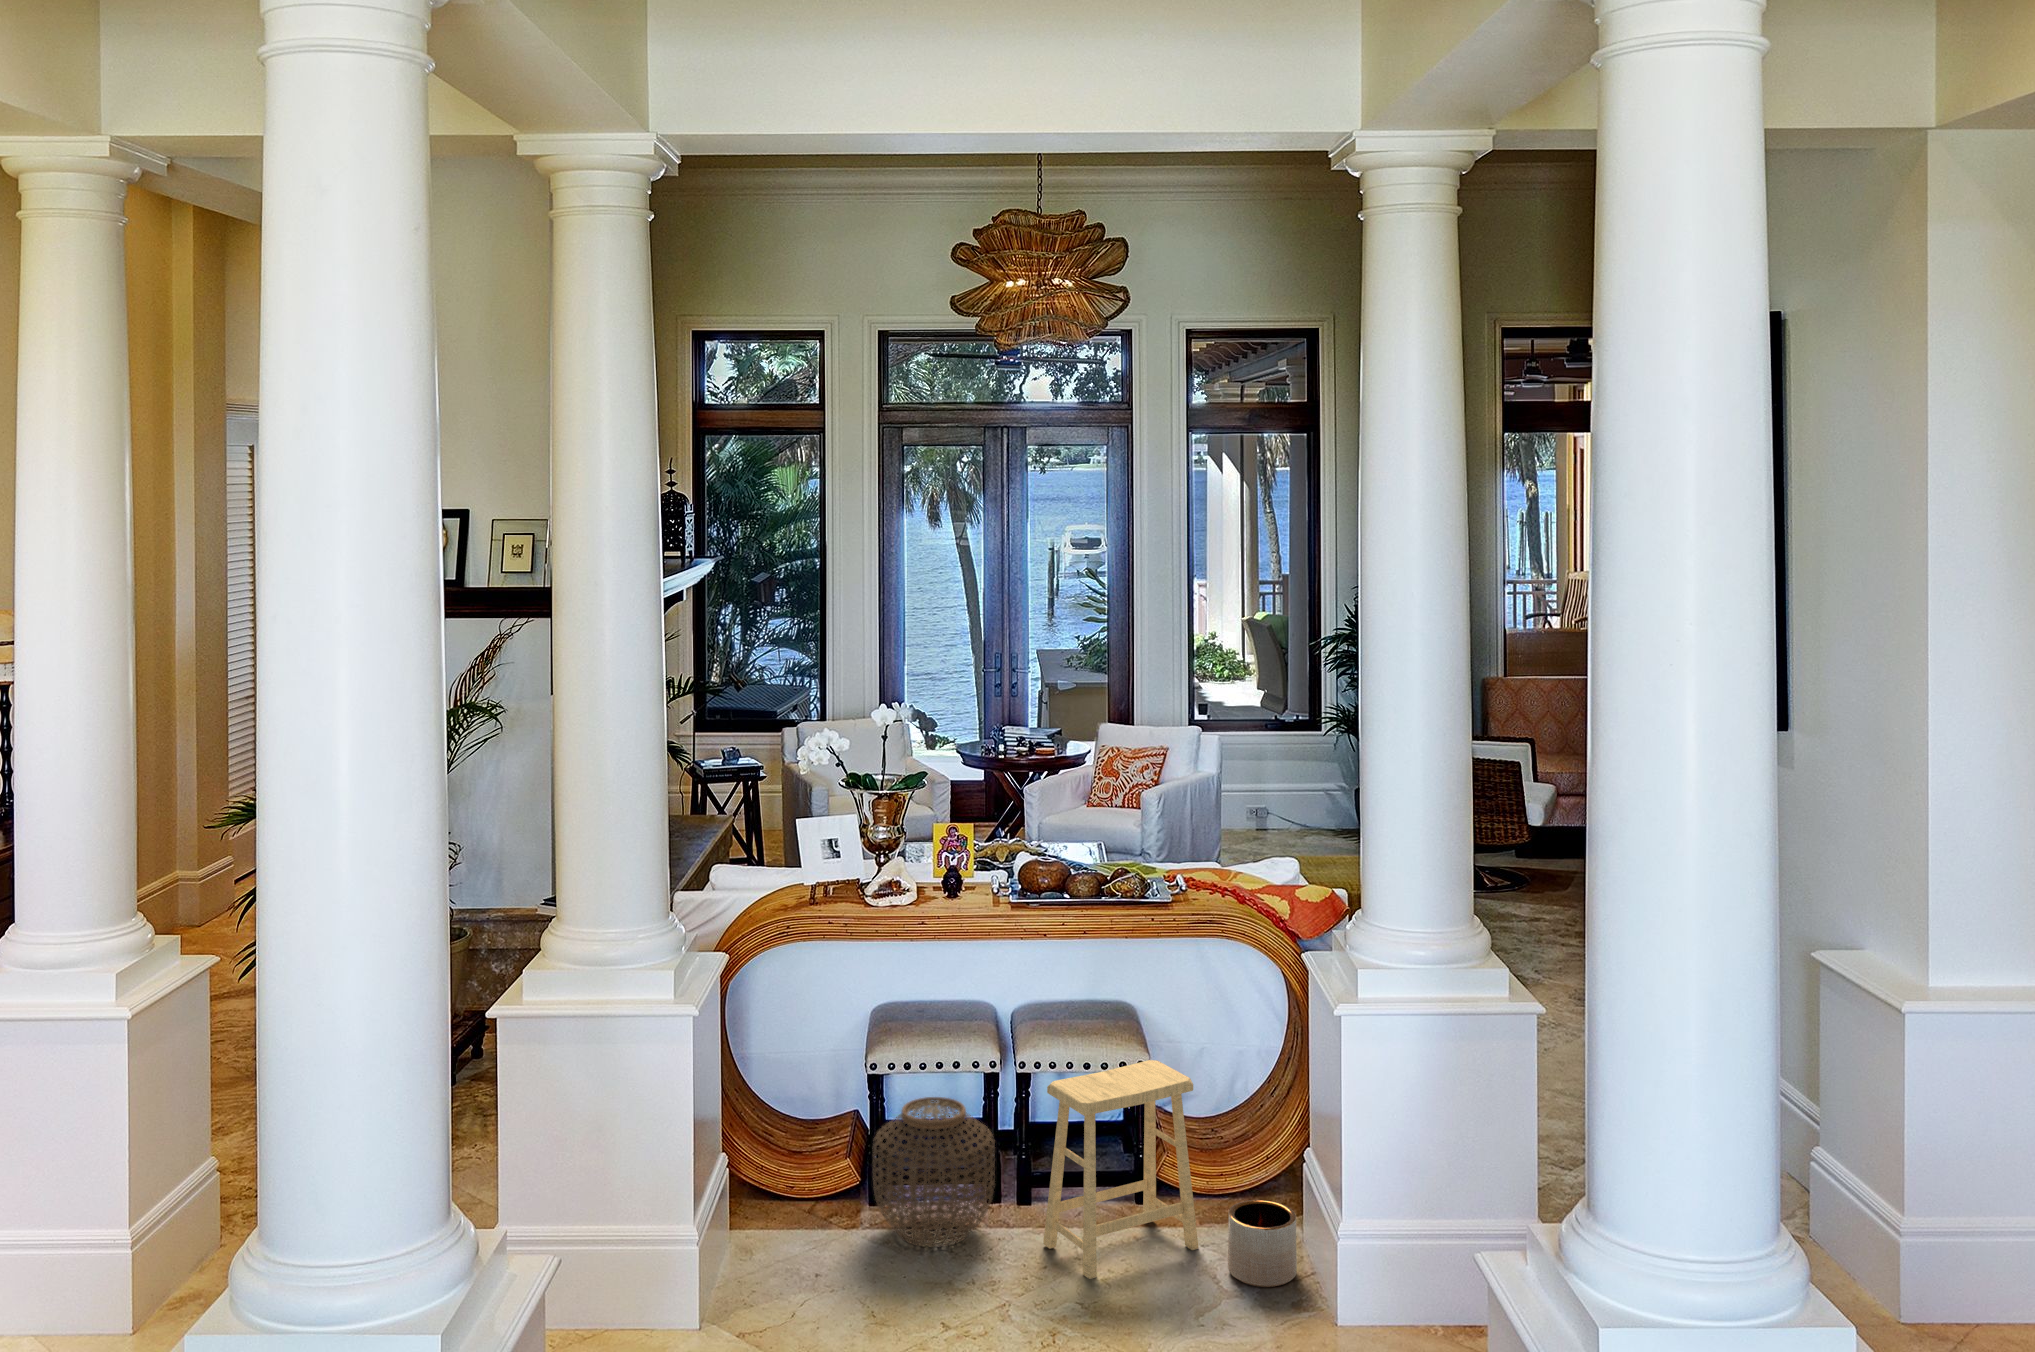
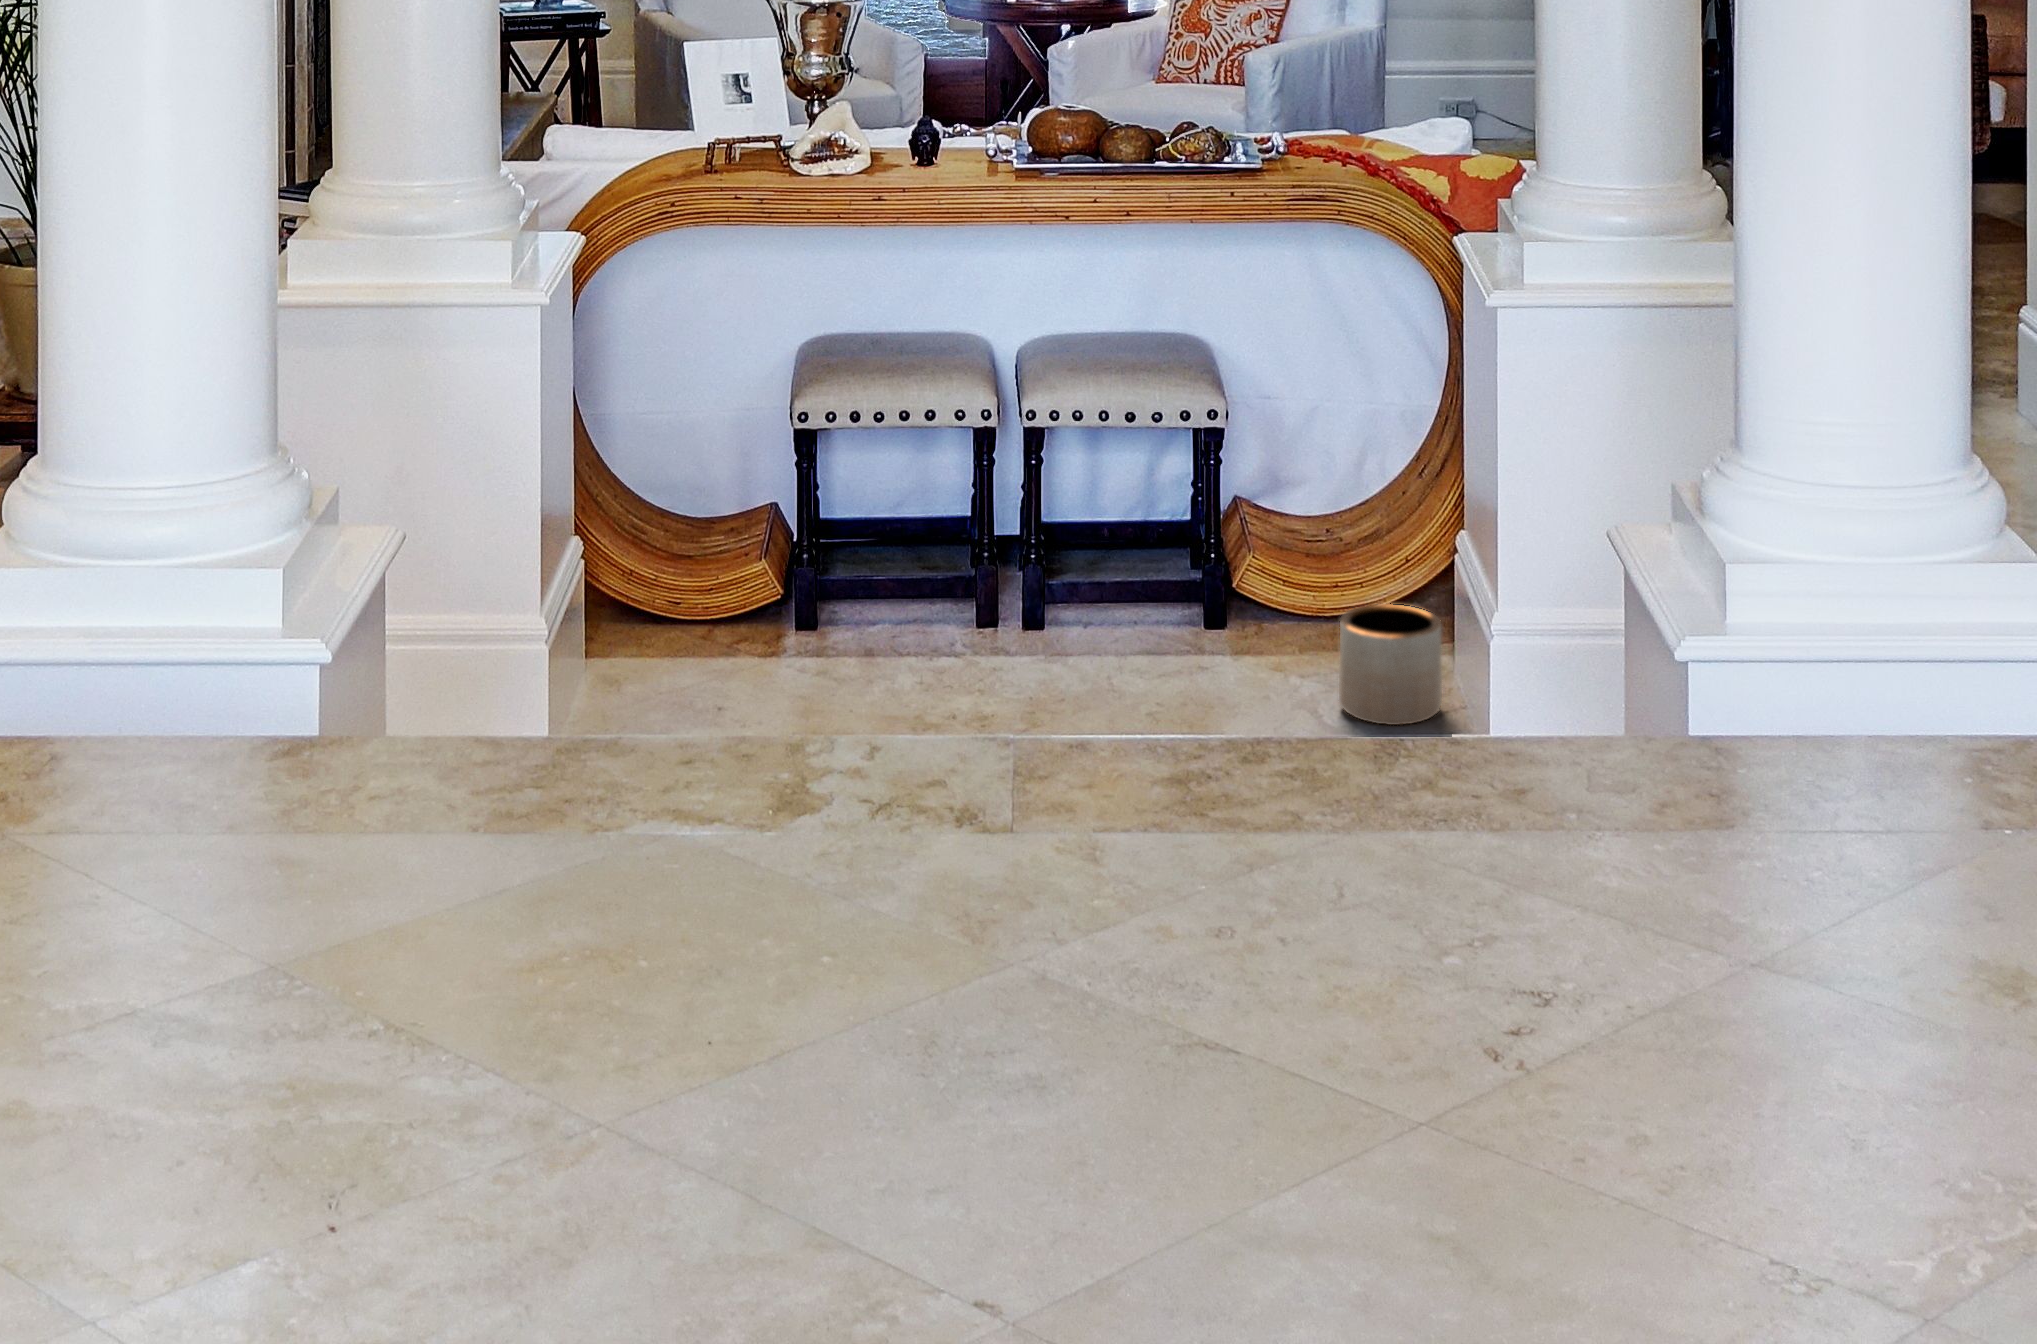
footstool: present [1043,1060,1199,1279] -> none [1062,404,1298,718]
woven basket: present [873,1097,995,1247] -> none [802,461,989,681]

